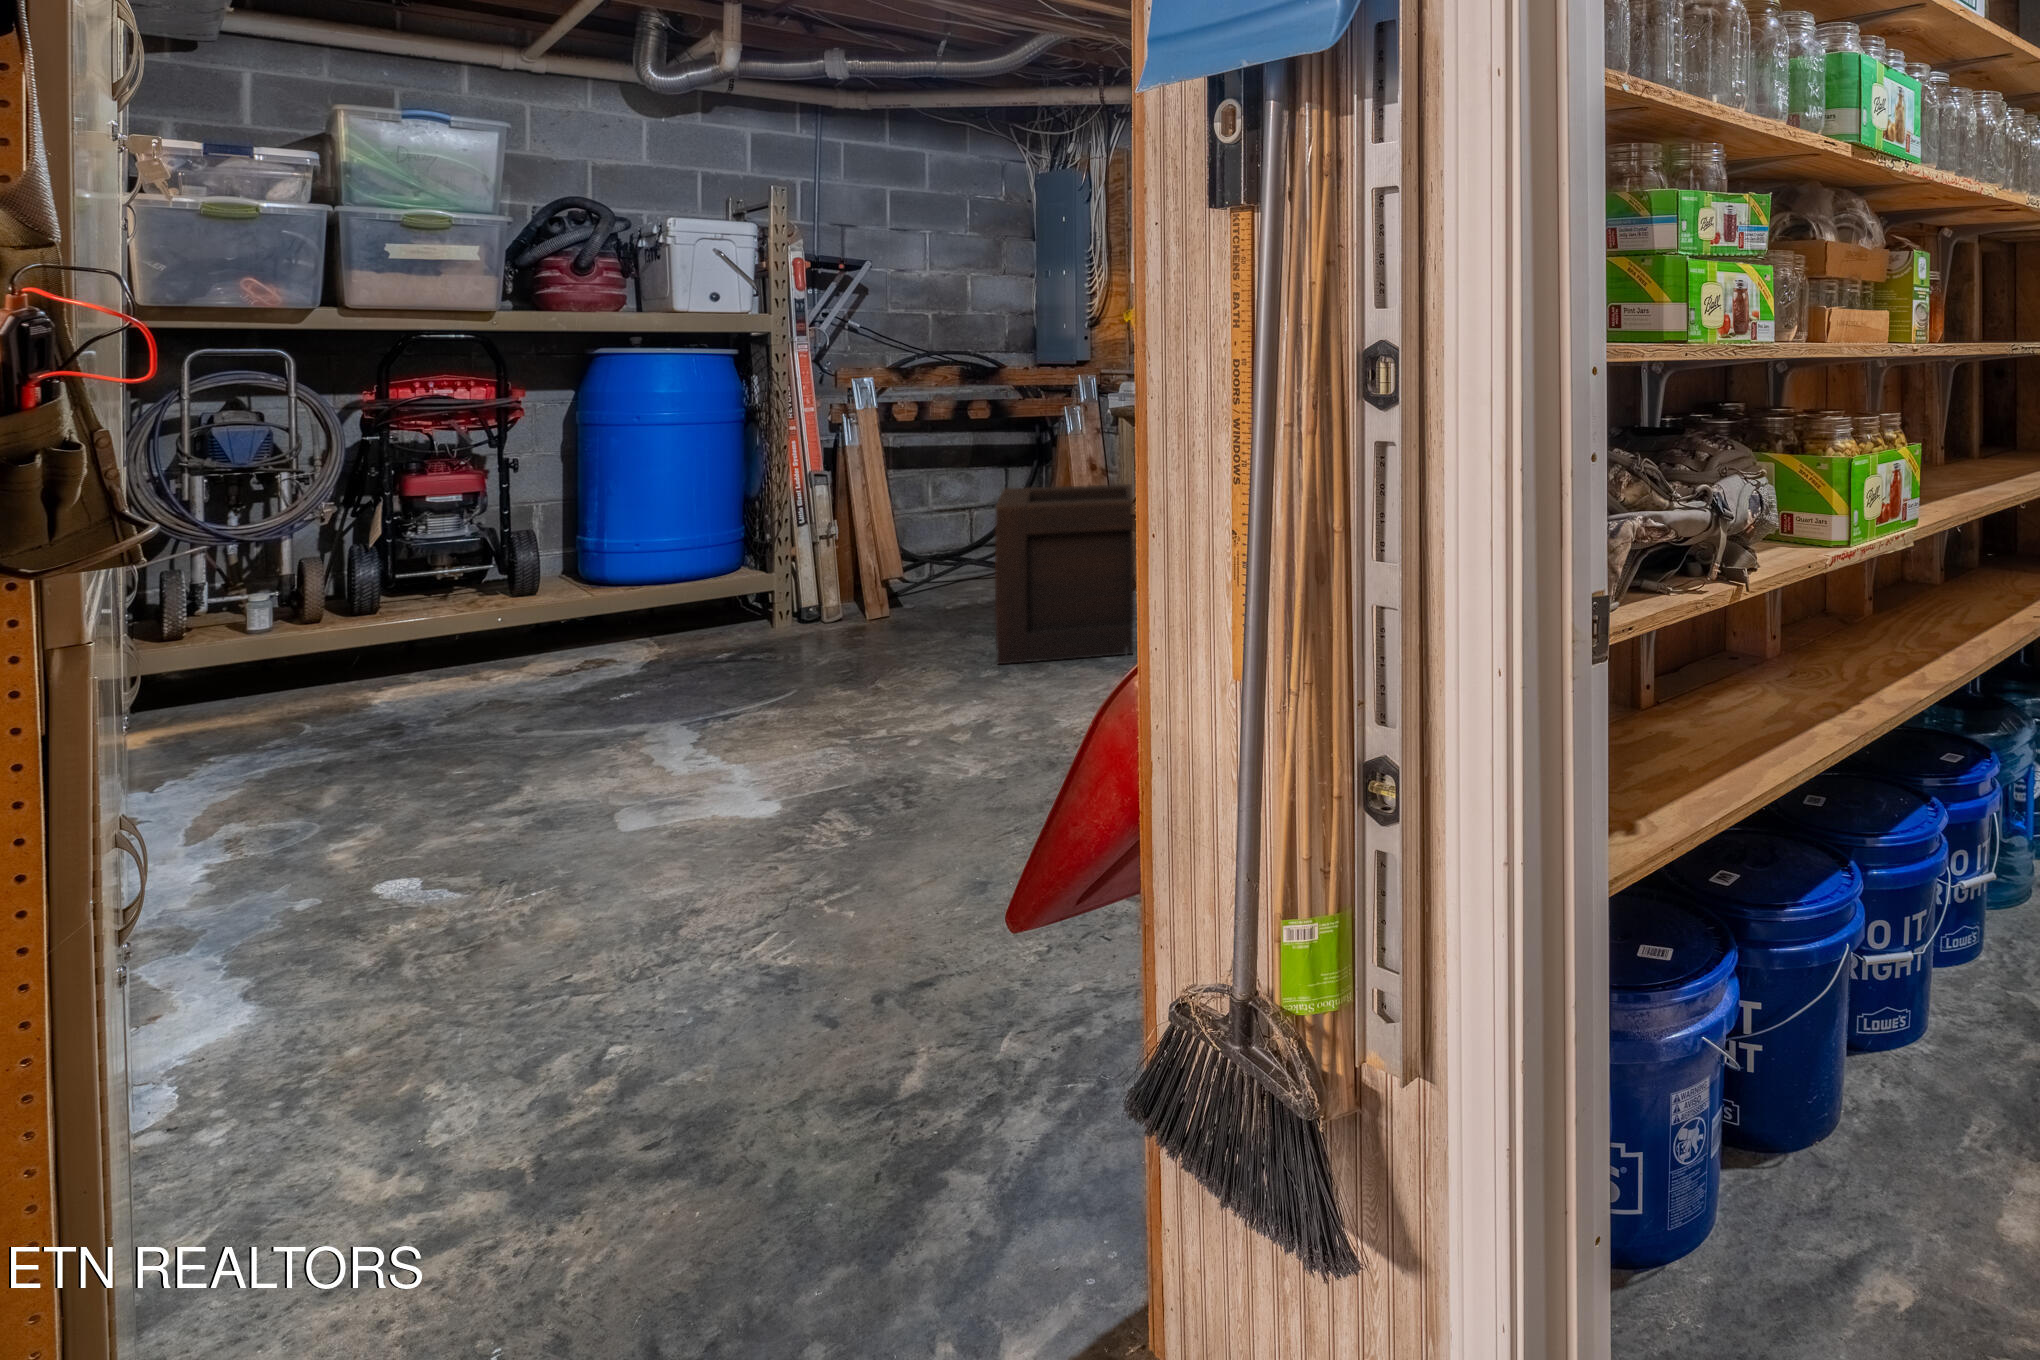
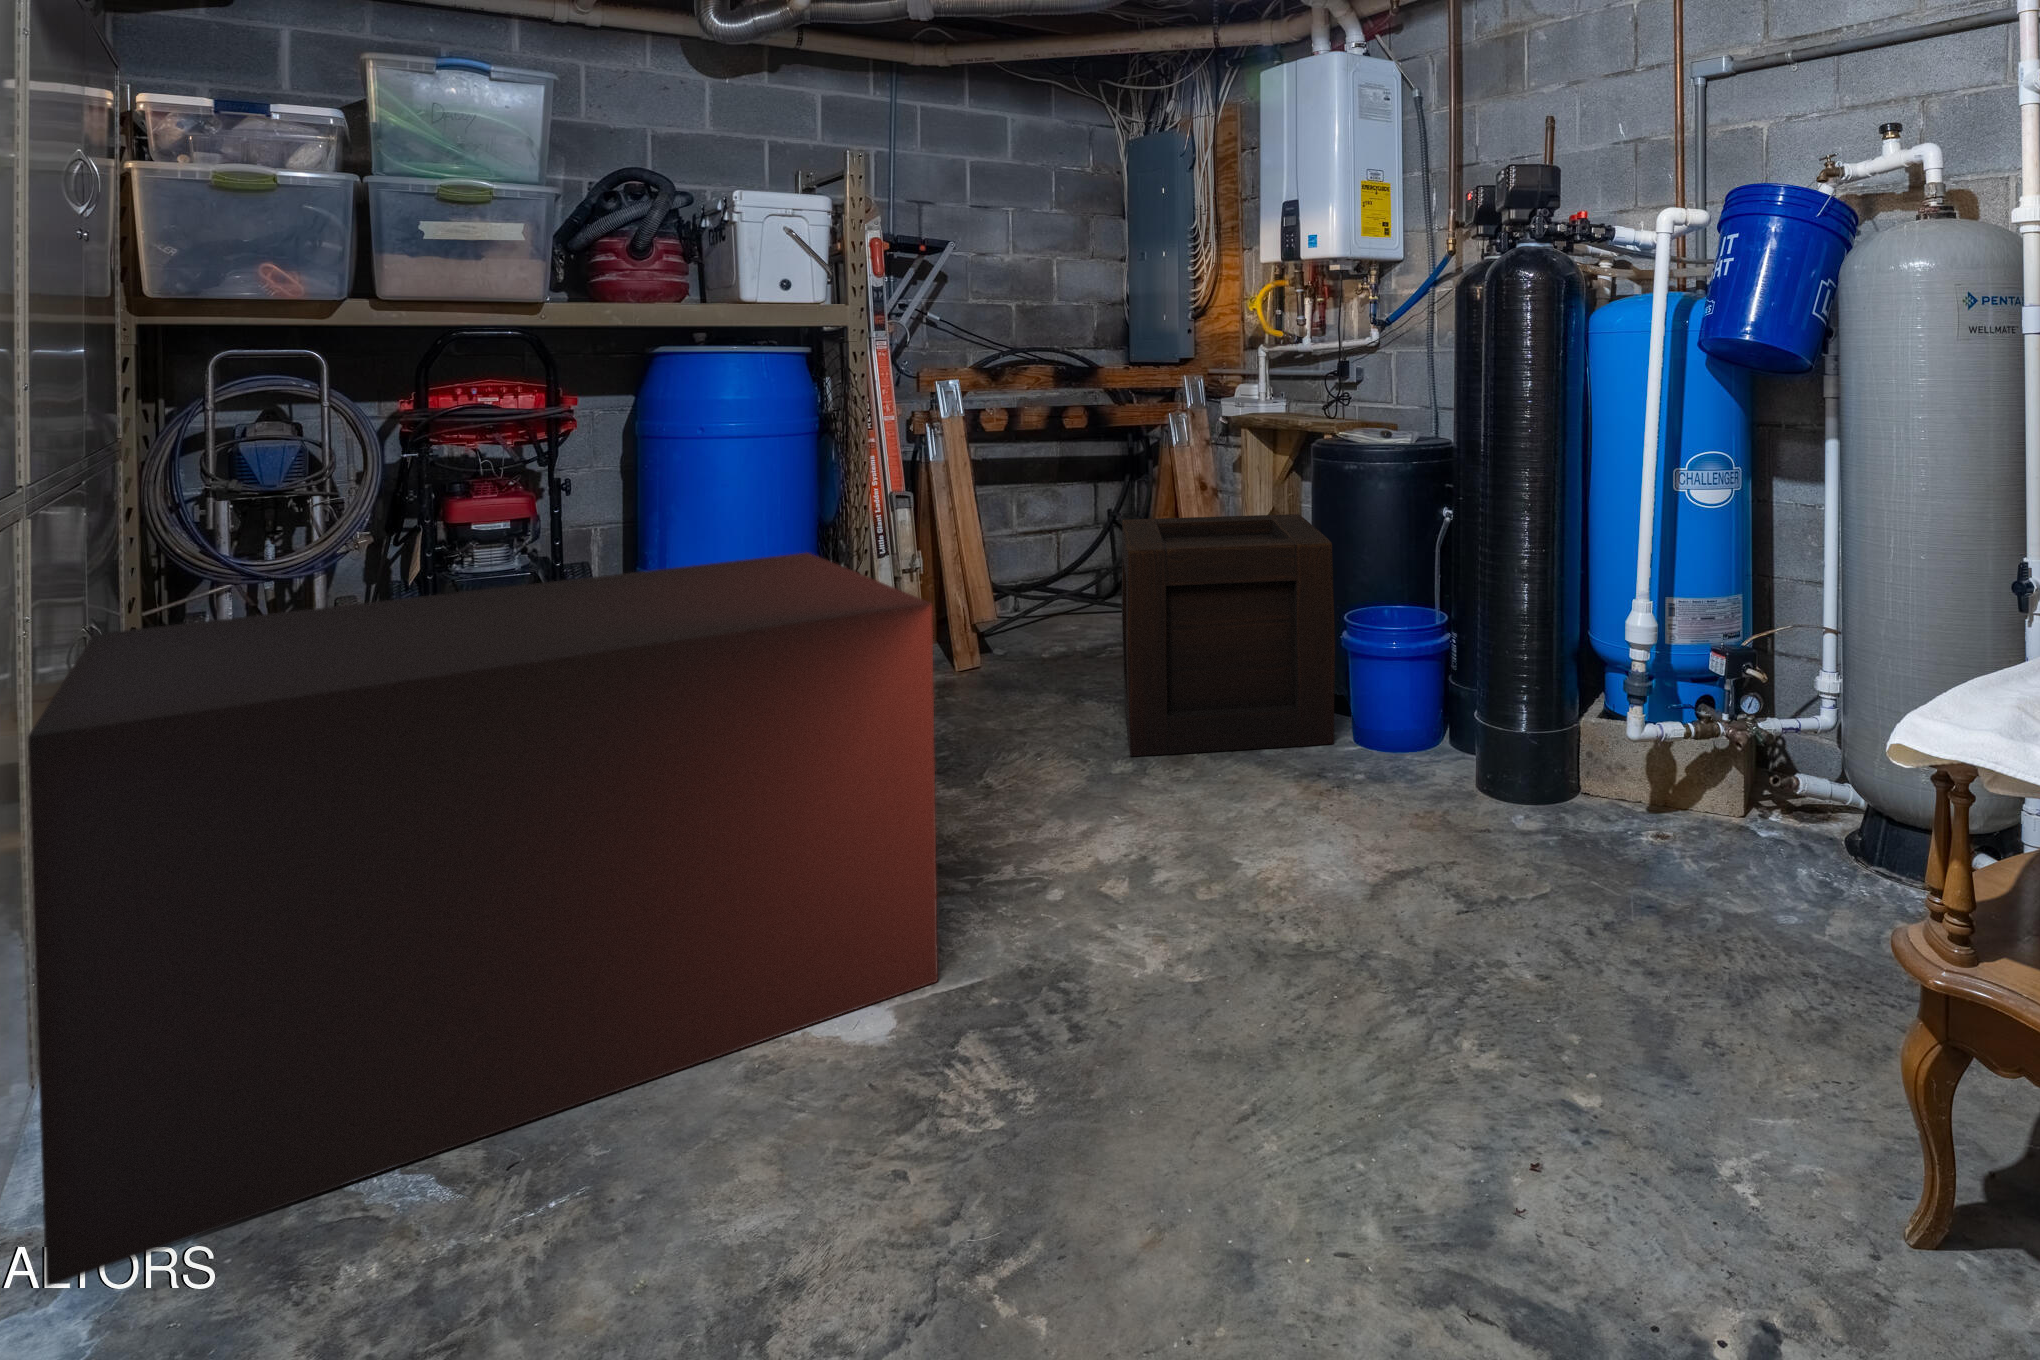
storage cabinet: none [161,504,816,947] -> present [28,553,938,1286]

